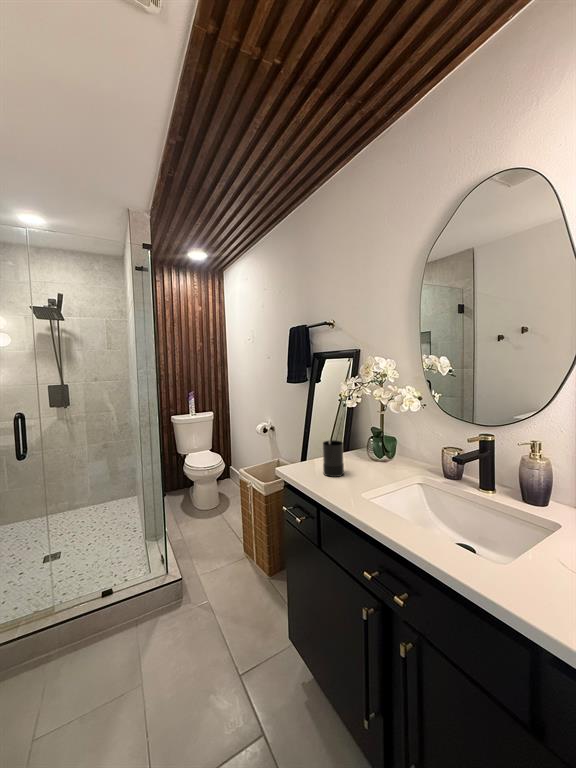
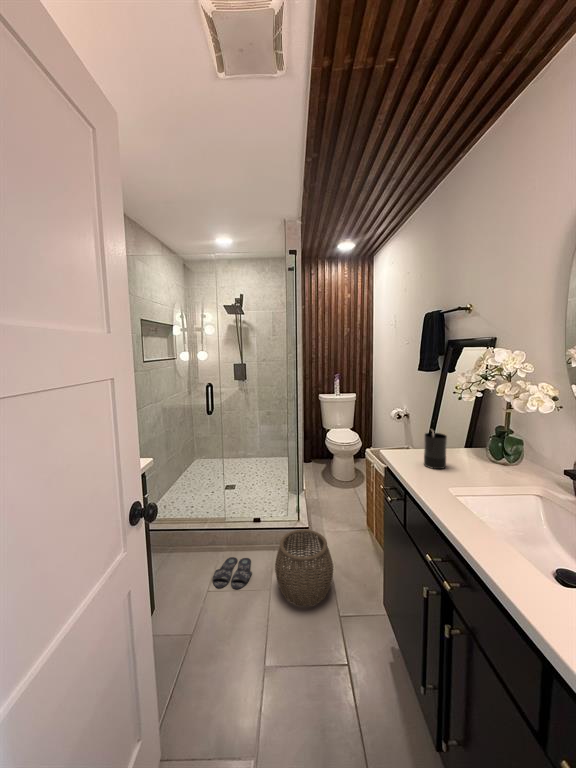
woven basket: none [147,582,226,692] -> present [275,529,334,606]
slippers: none [38,654,108,730] -> present [213,557,252,589]

